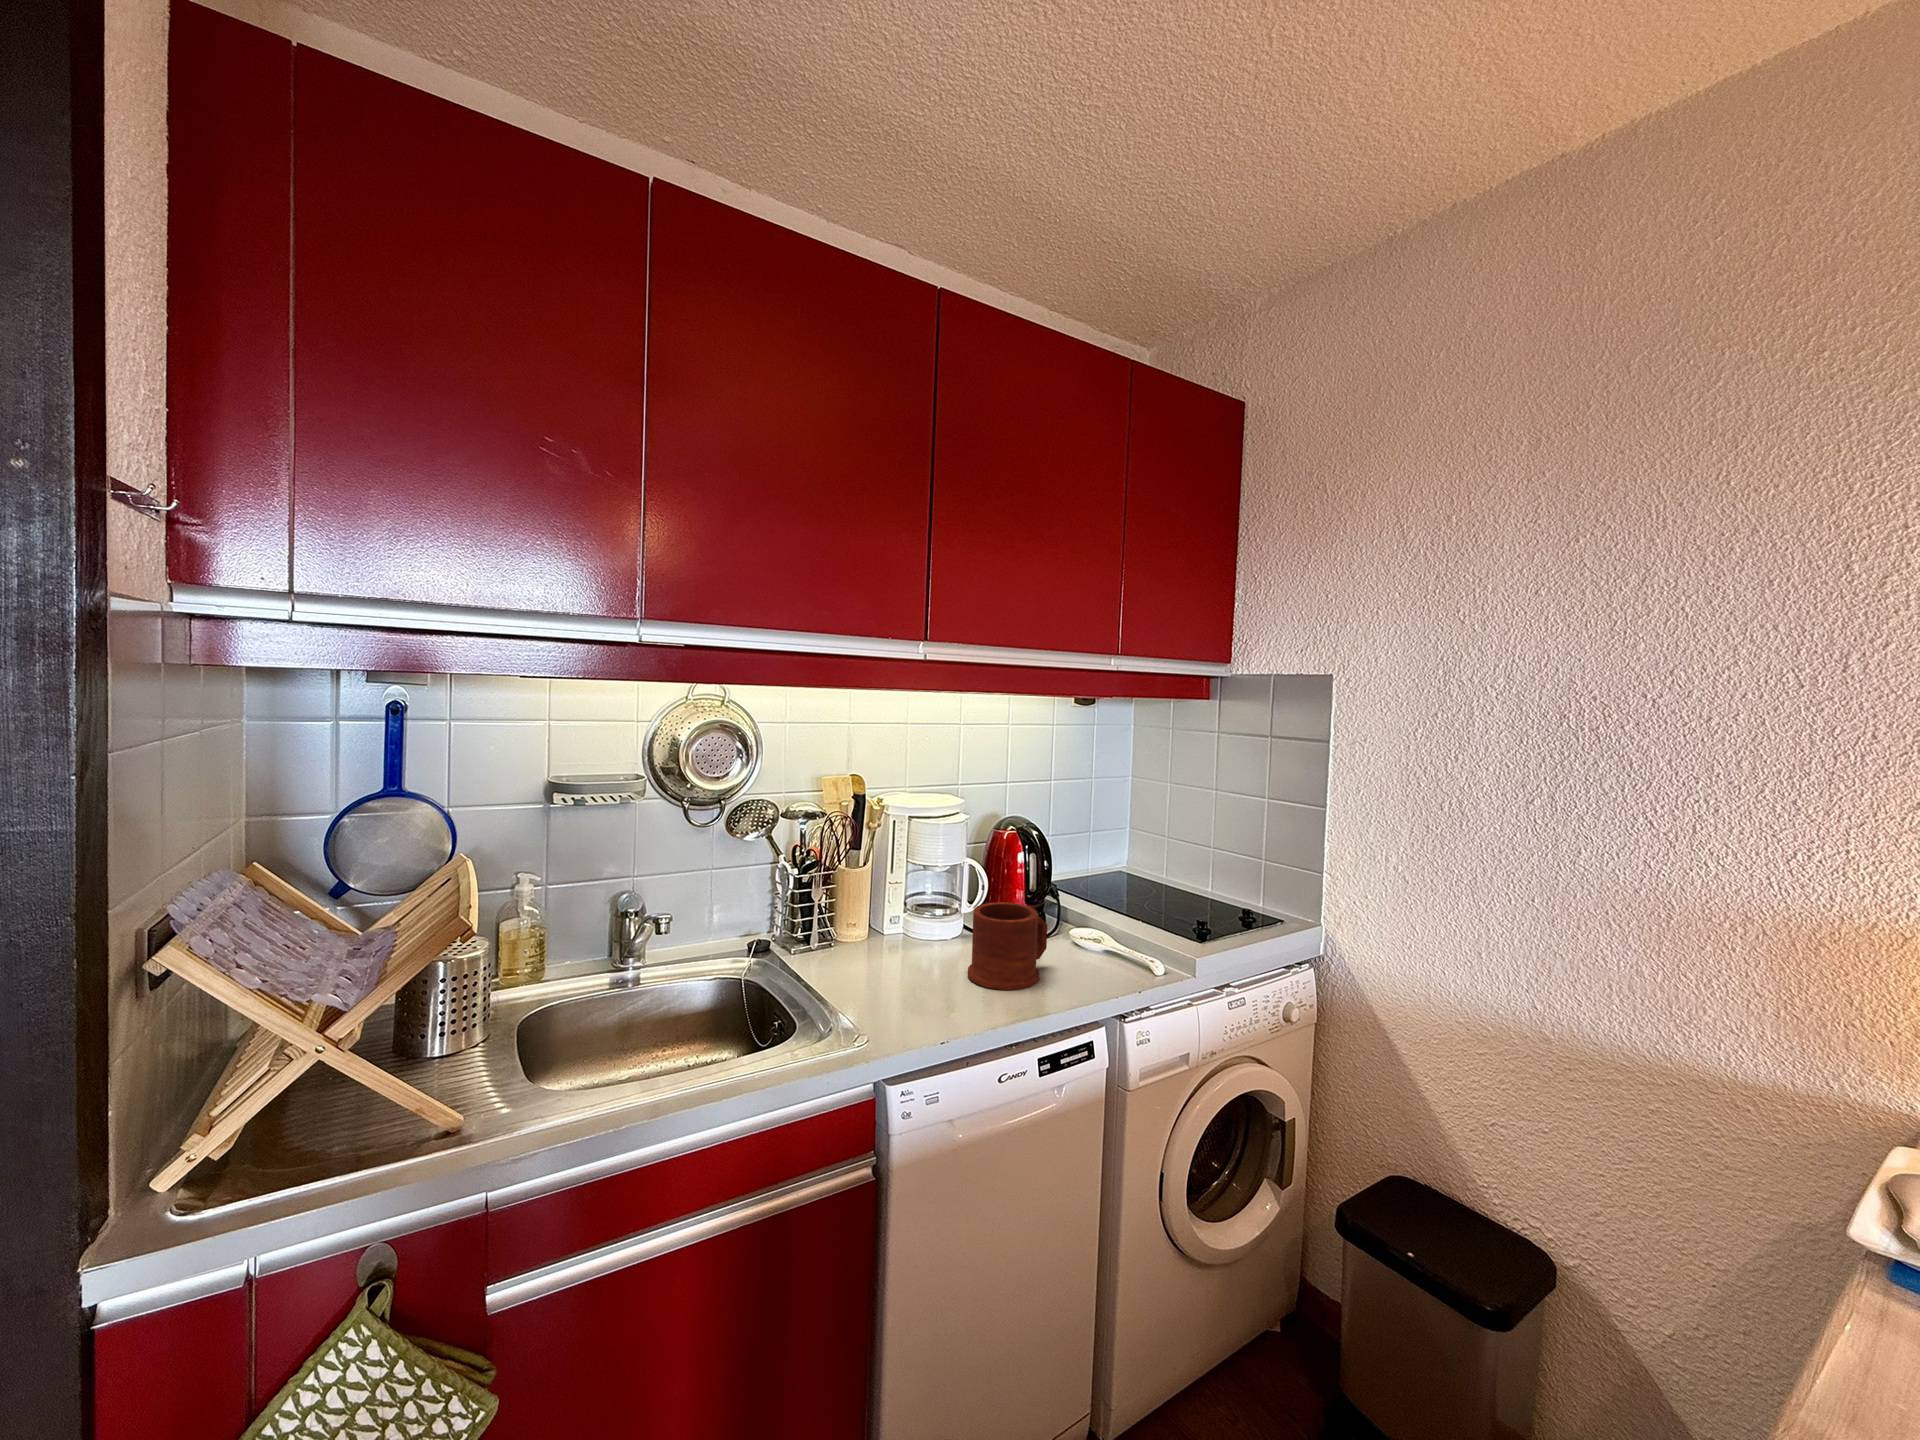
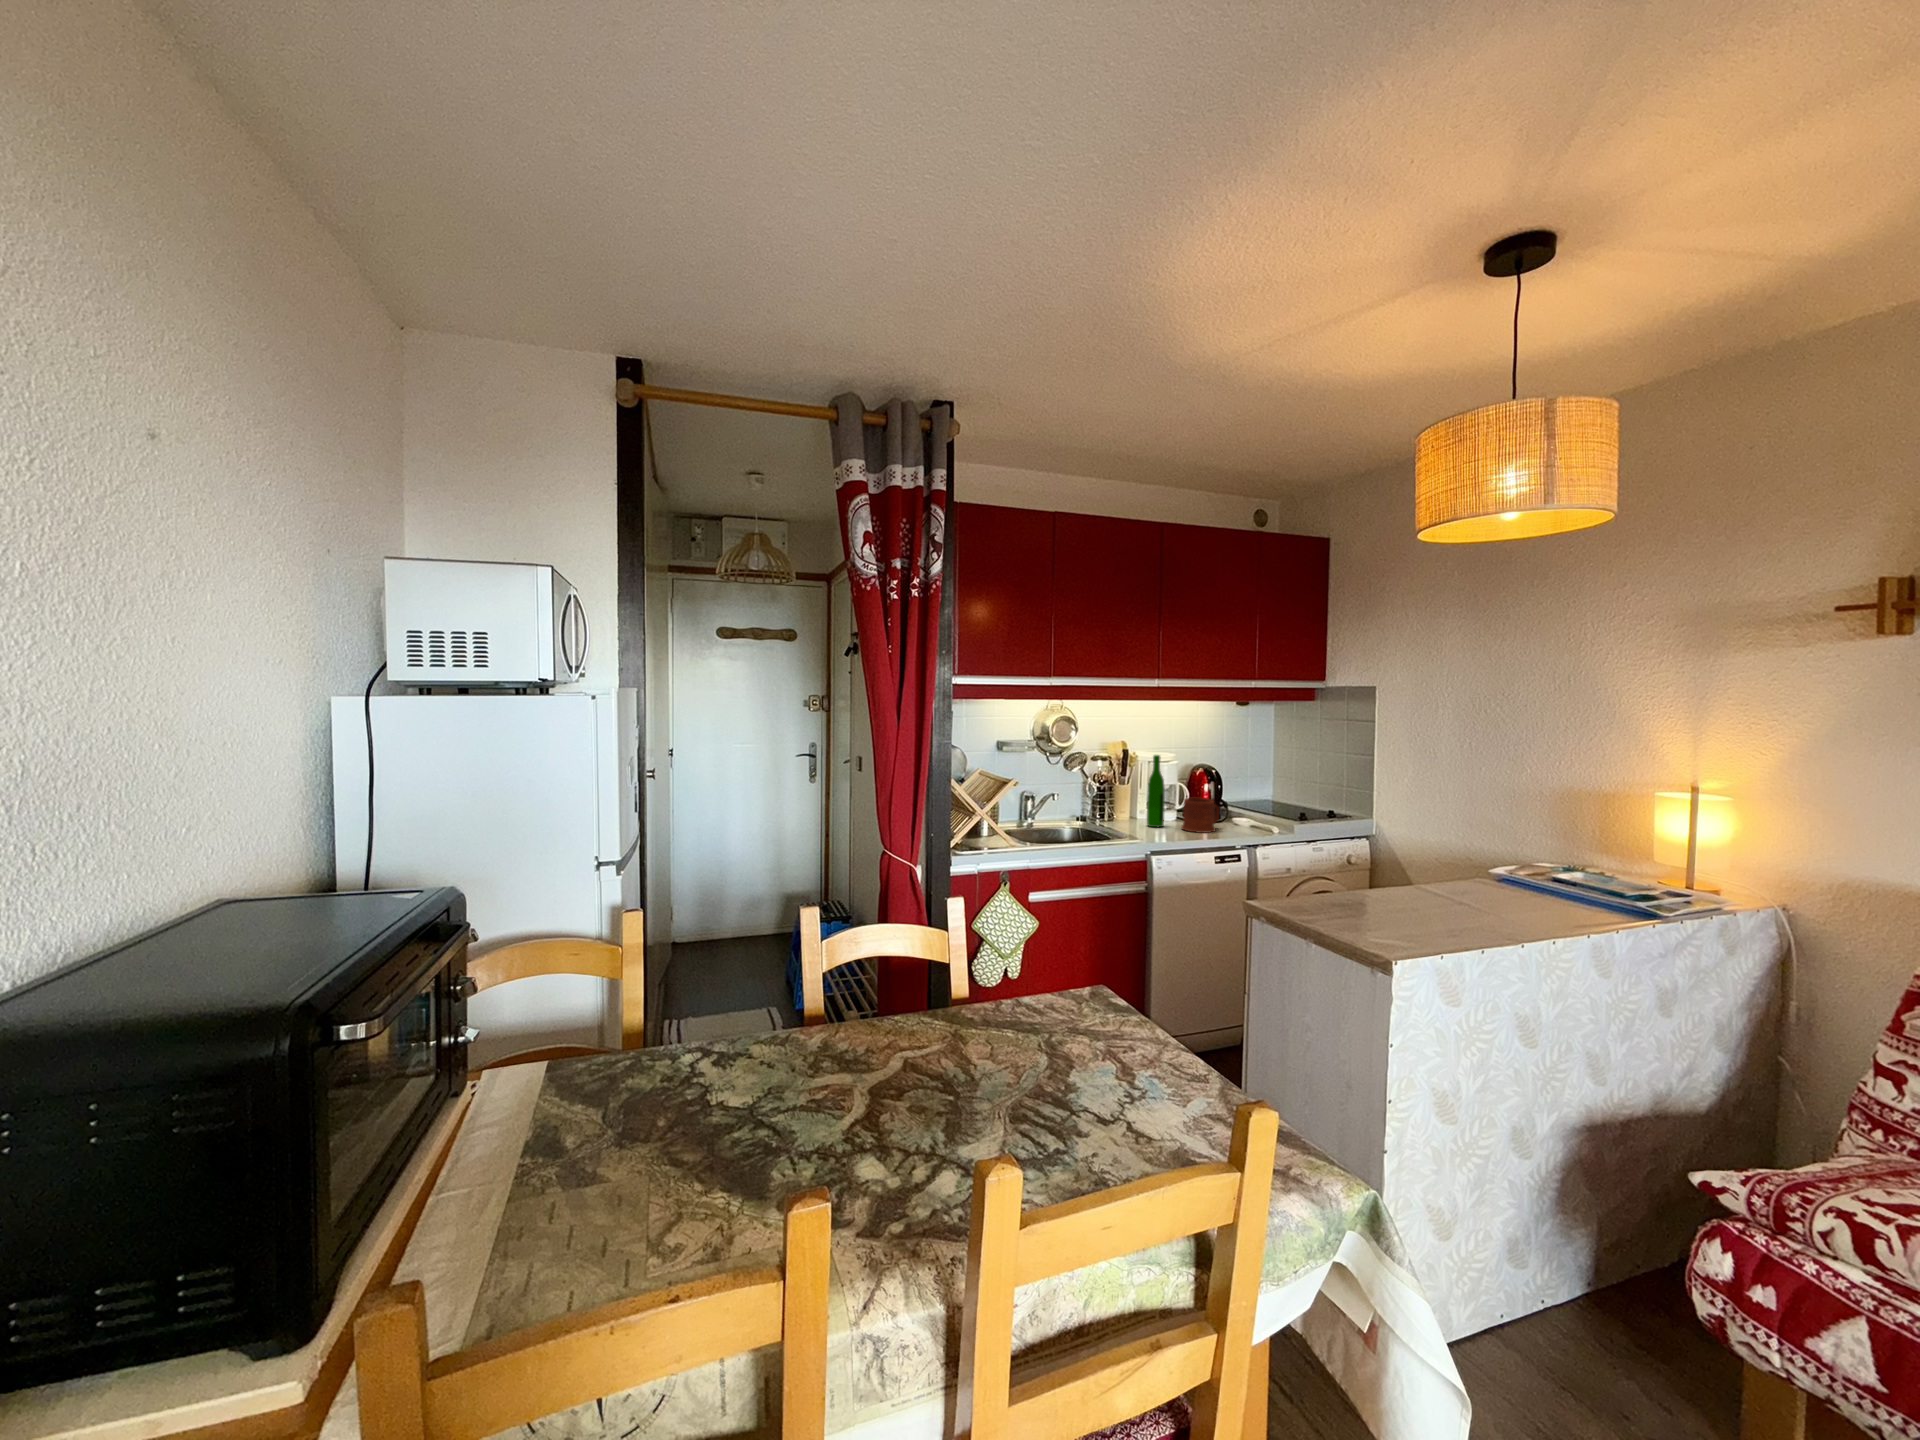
wine bottle: none [896,810,934,972] -> present [1147,755,1165,827]

